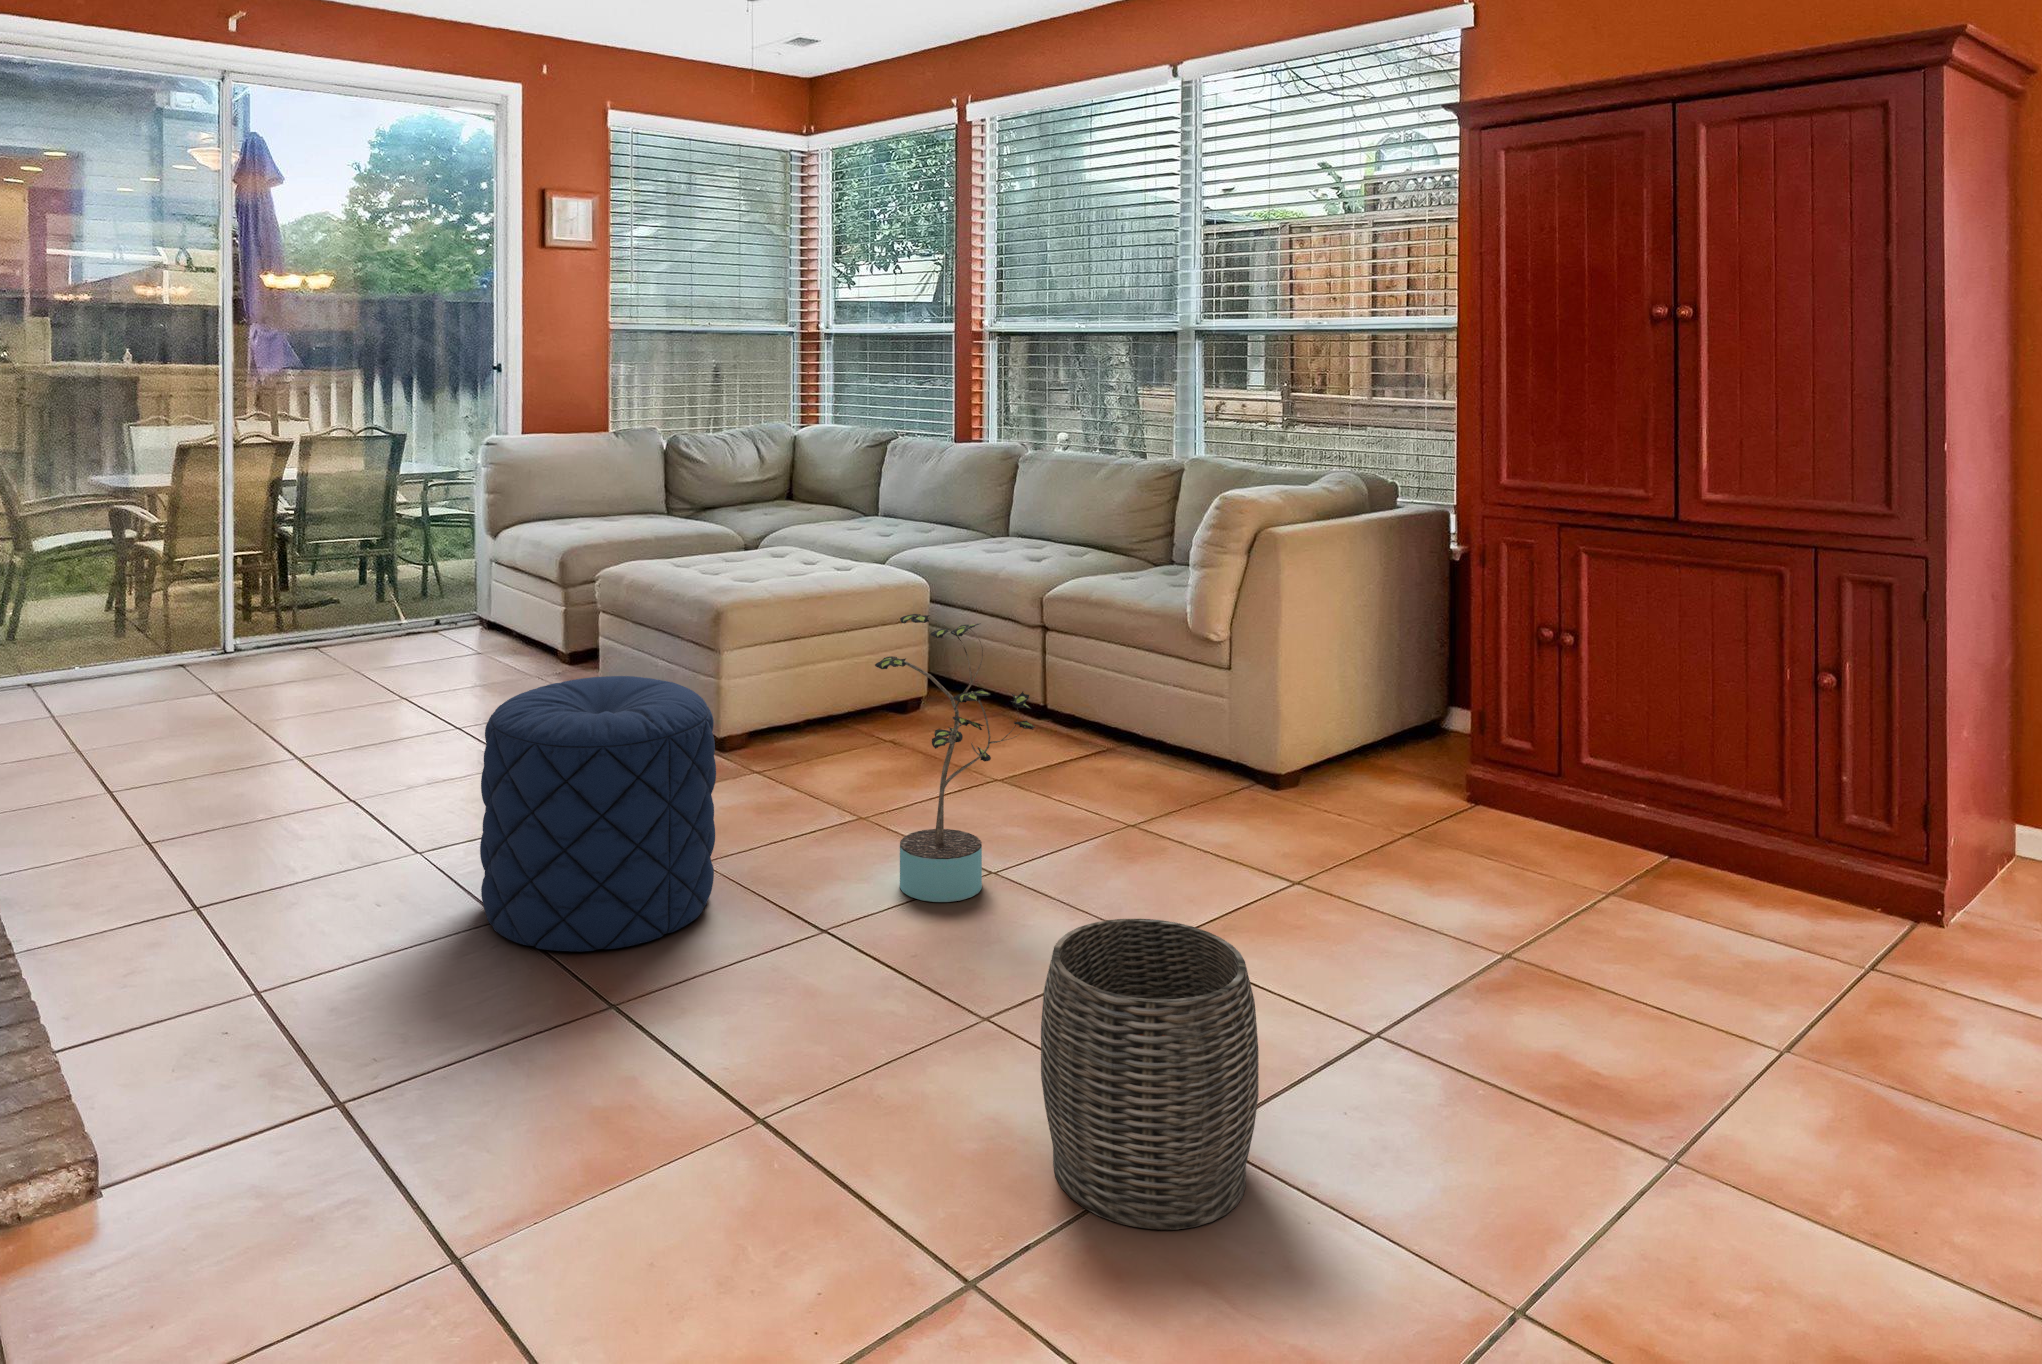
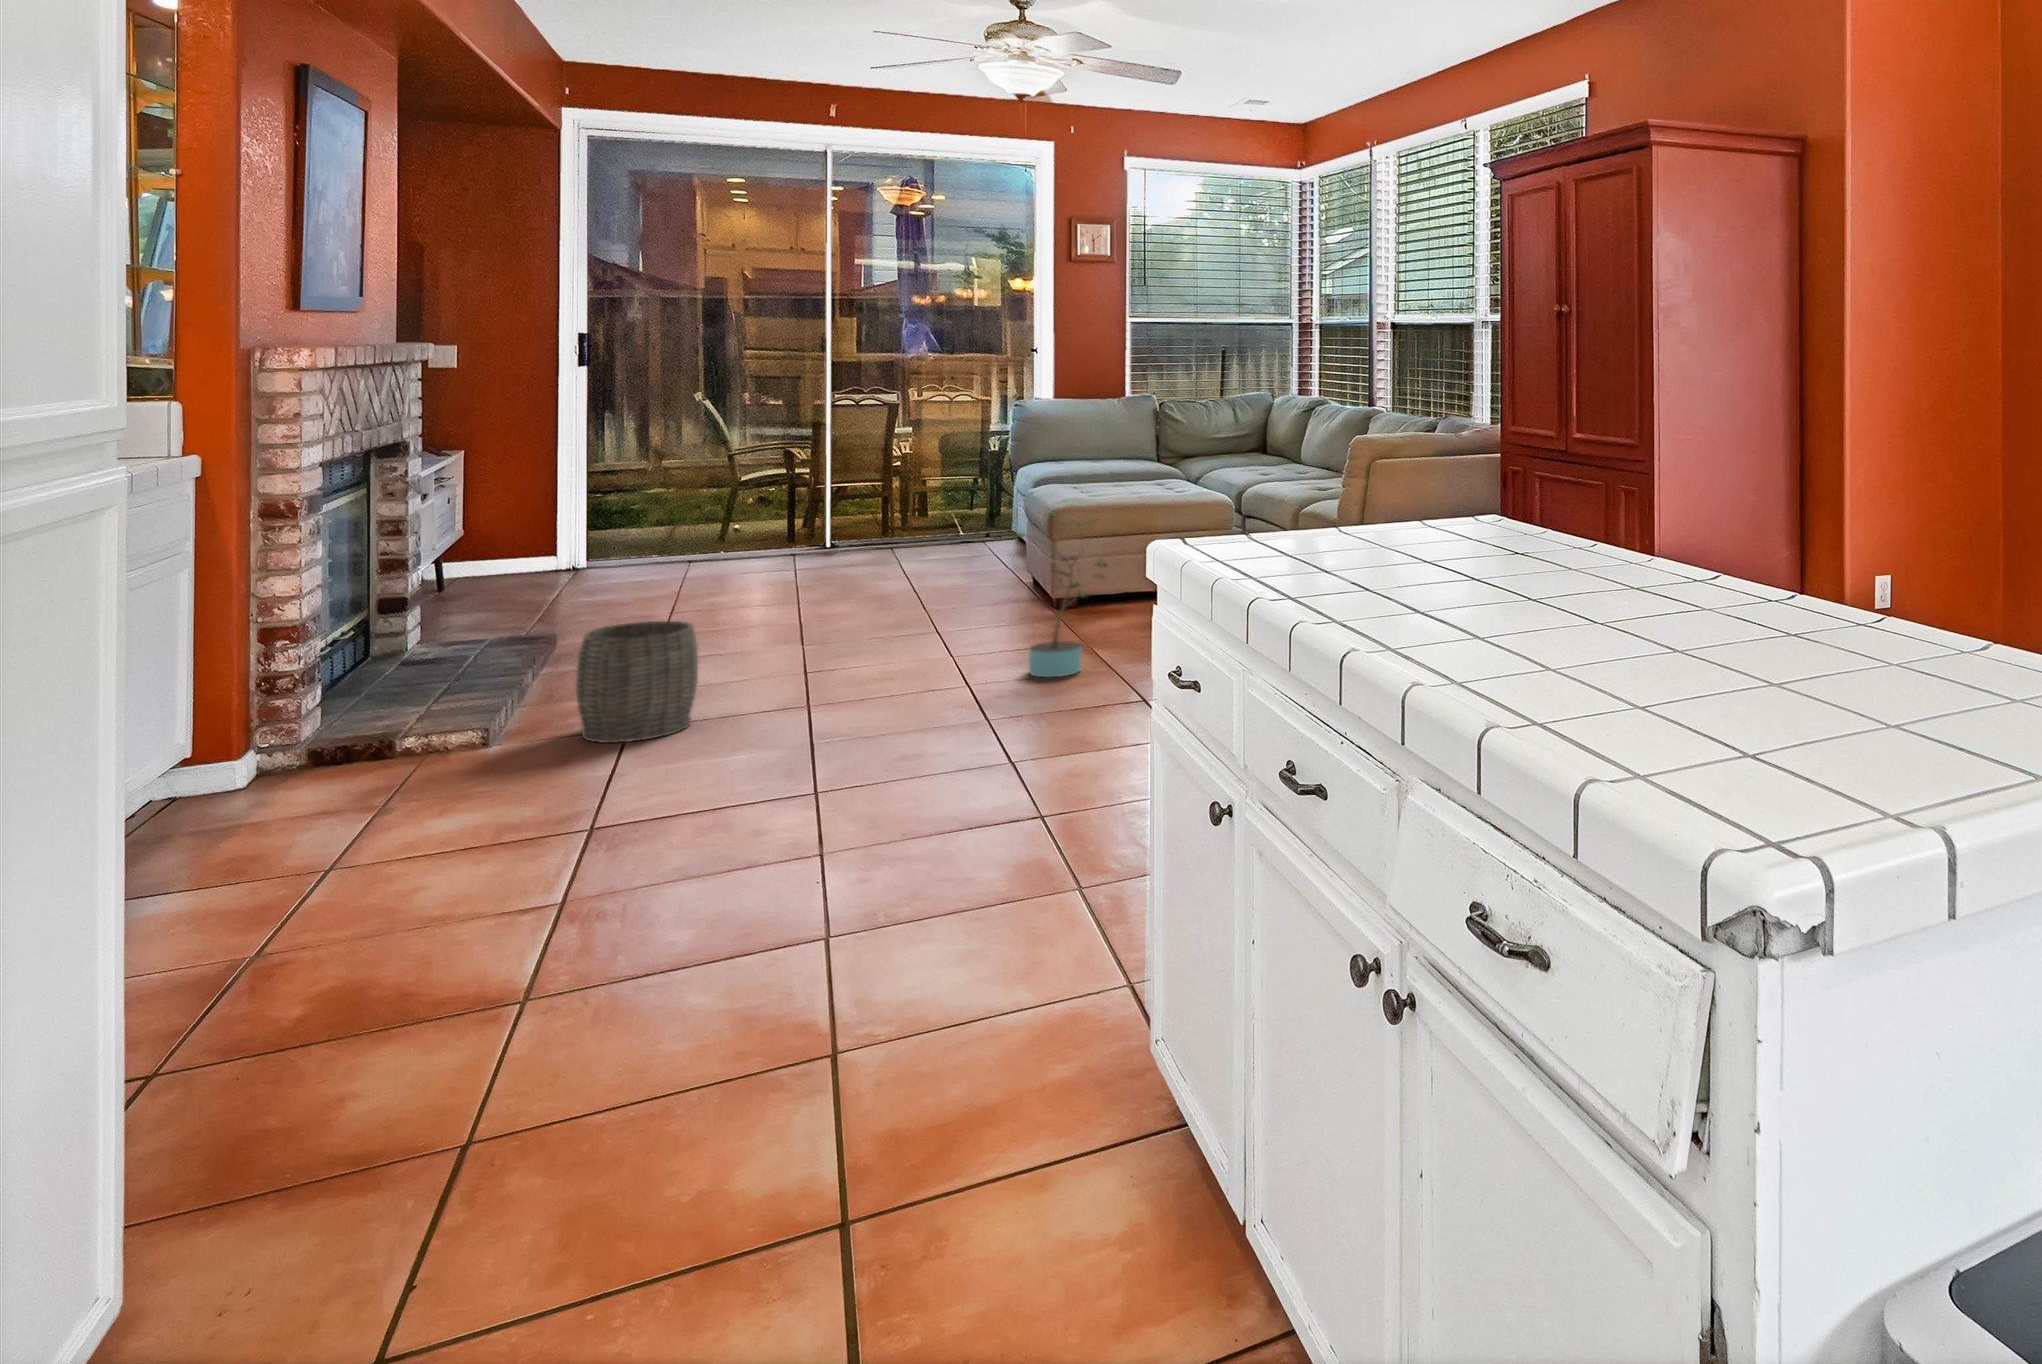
pouf: present [480,676,716,952] -> none [776,543,926,685]
woven basket: present [1041,919,1259,1230] -> present [576,621,698,743]

